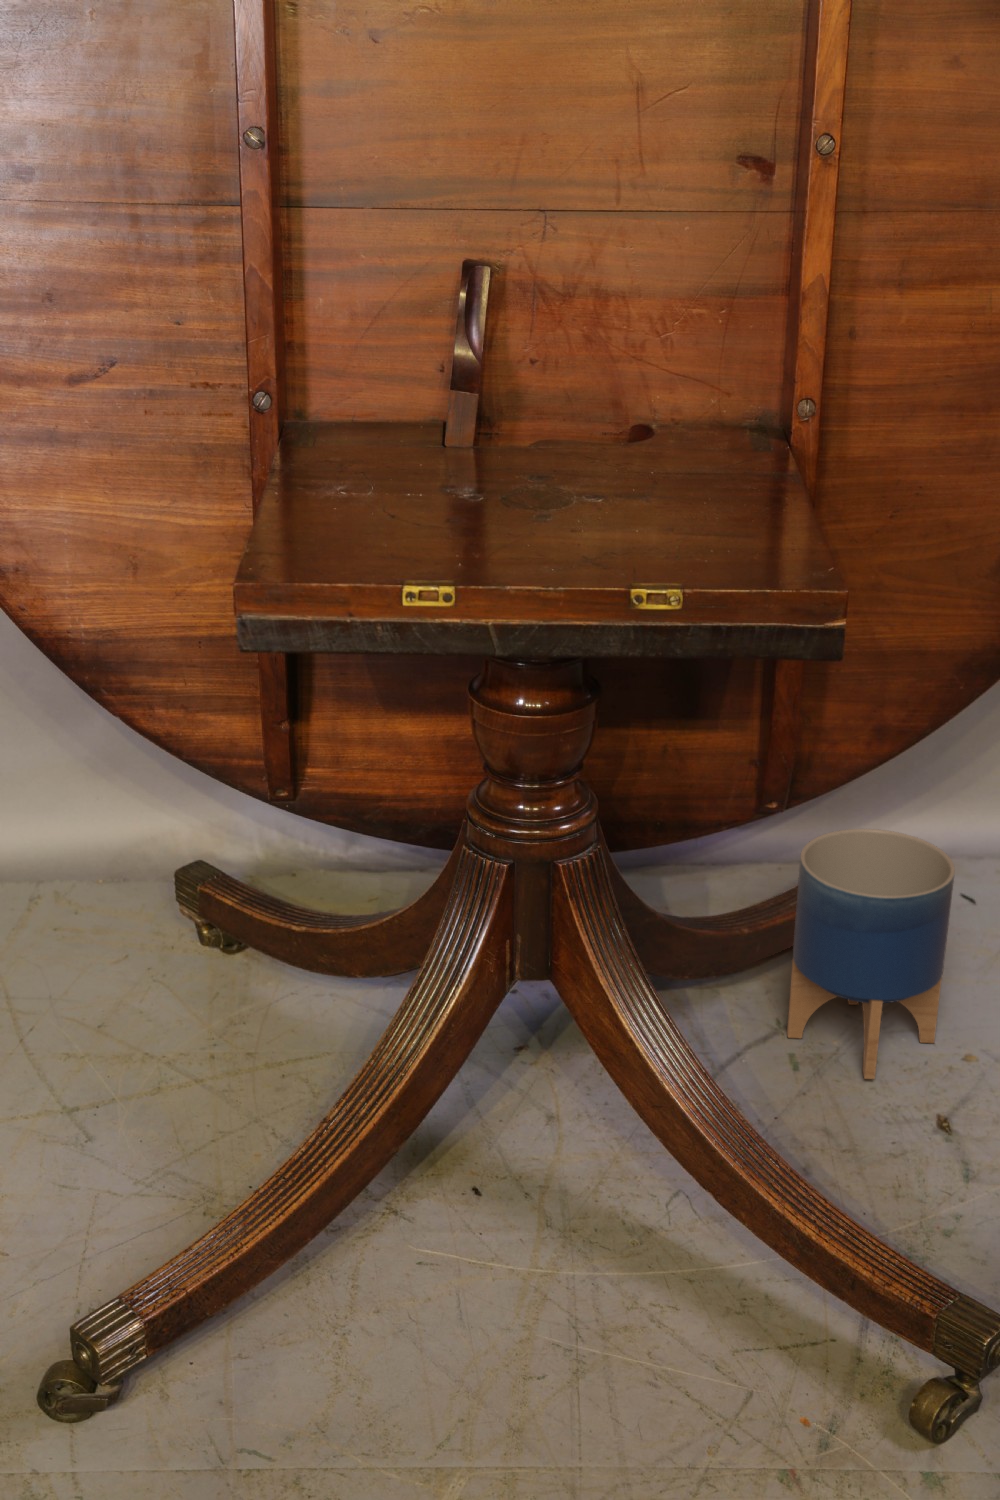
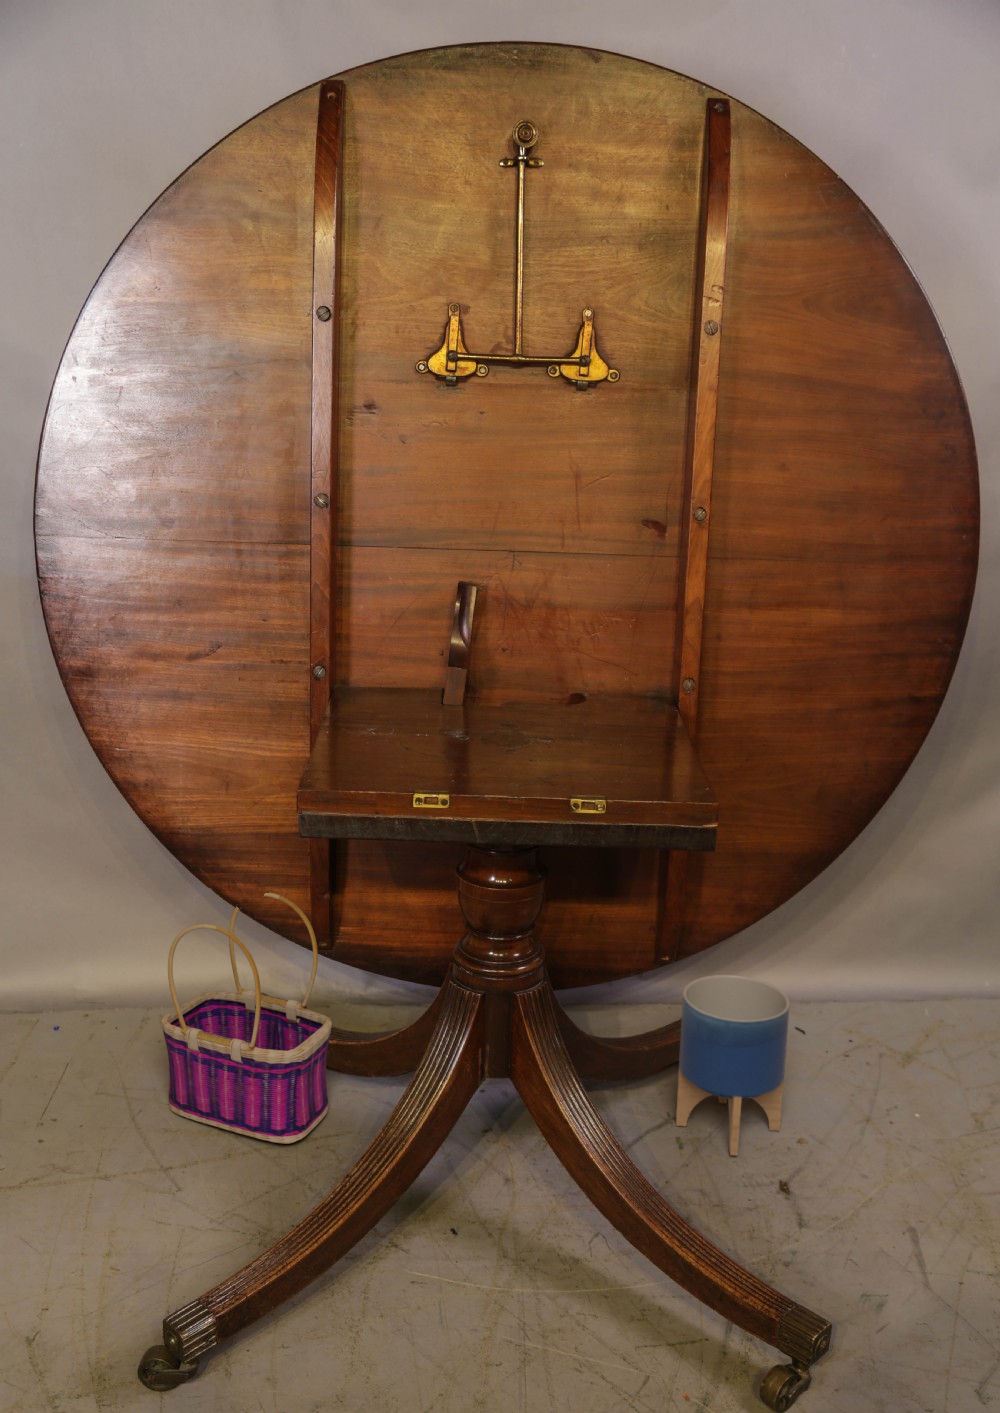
basket: none [57,721,298,1070] -> present [161,893,332,1144]

